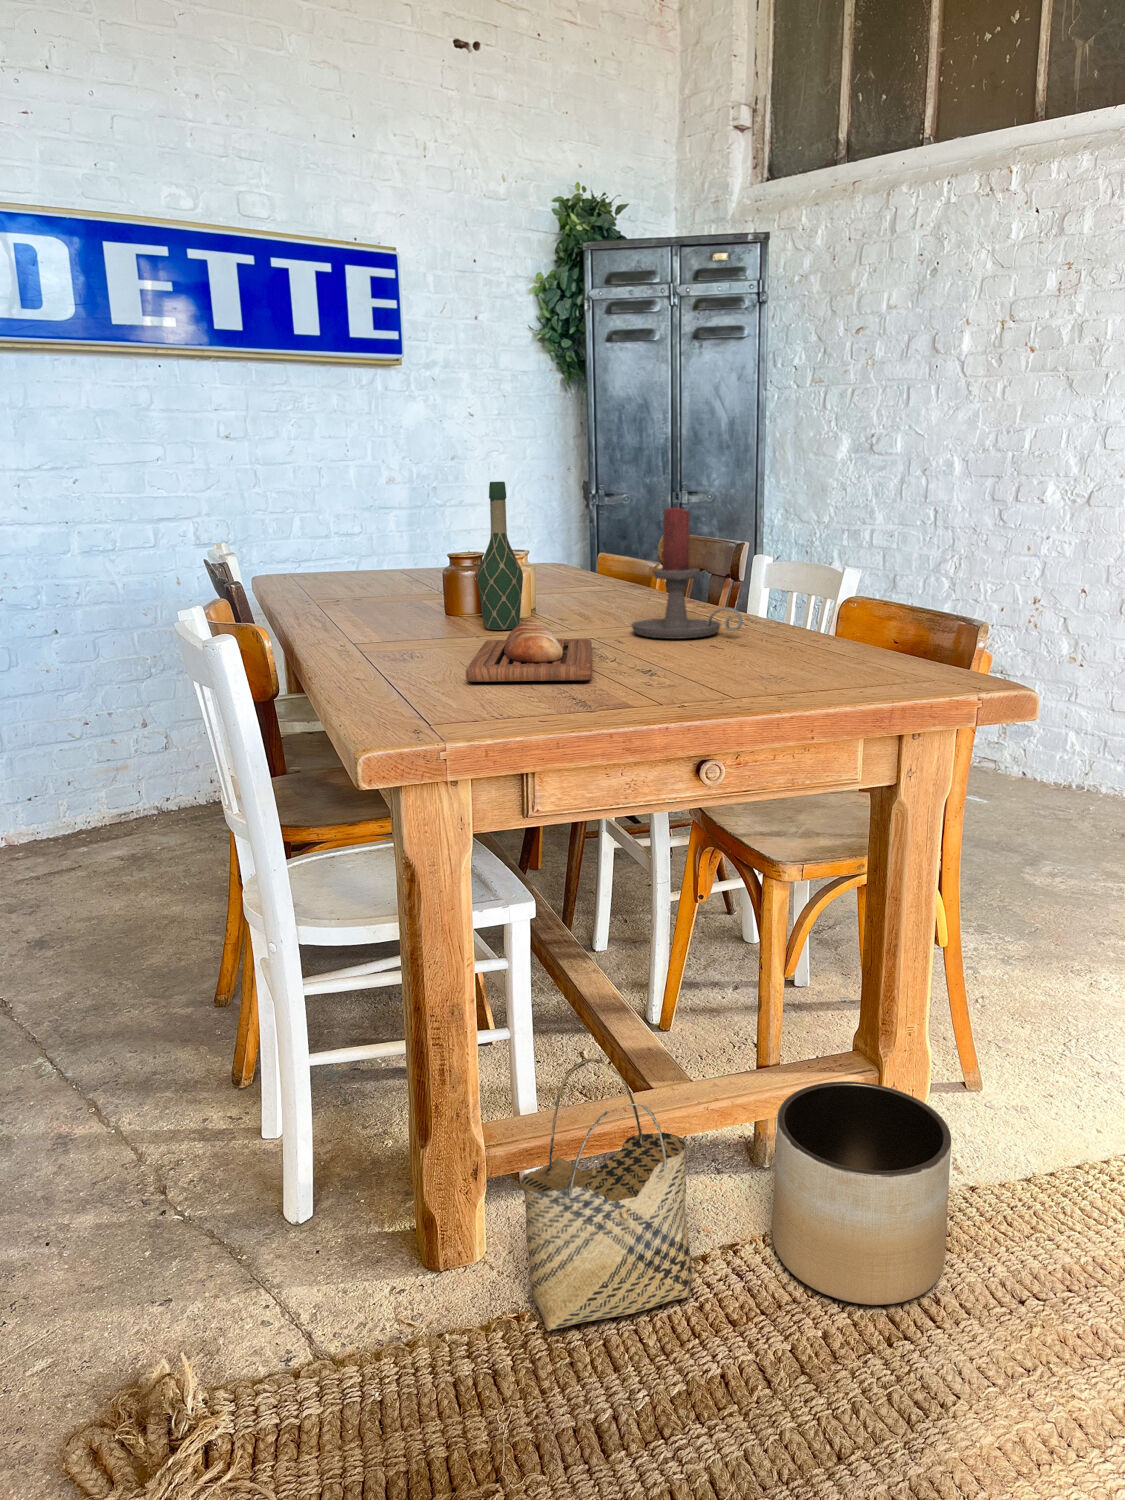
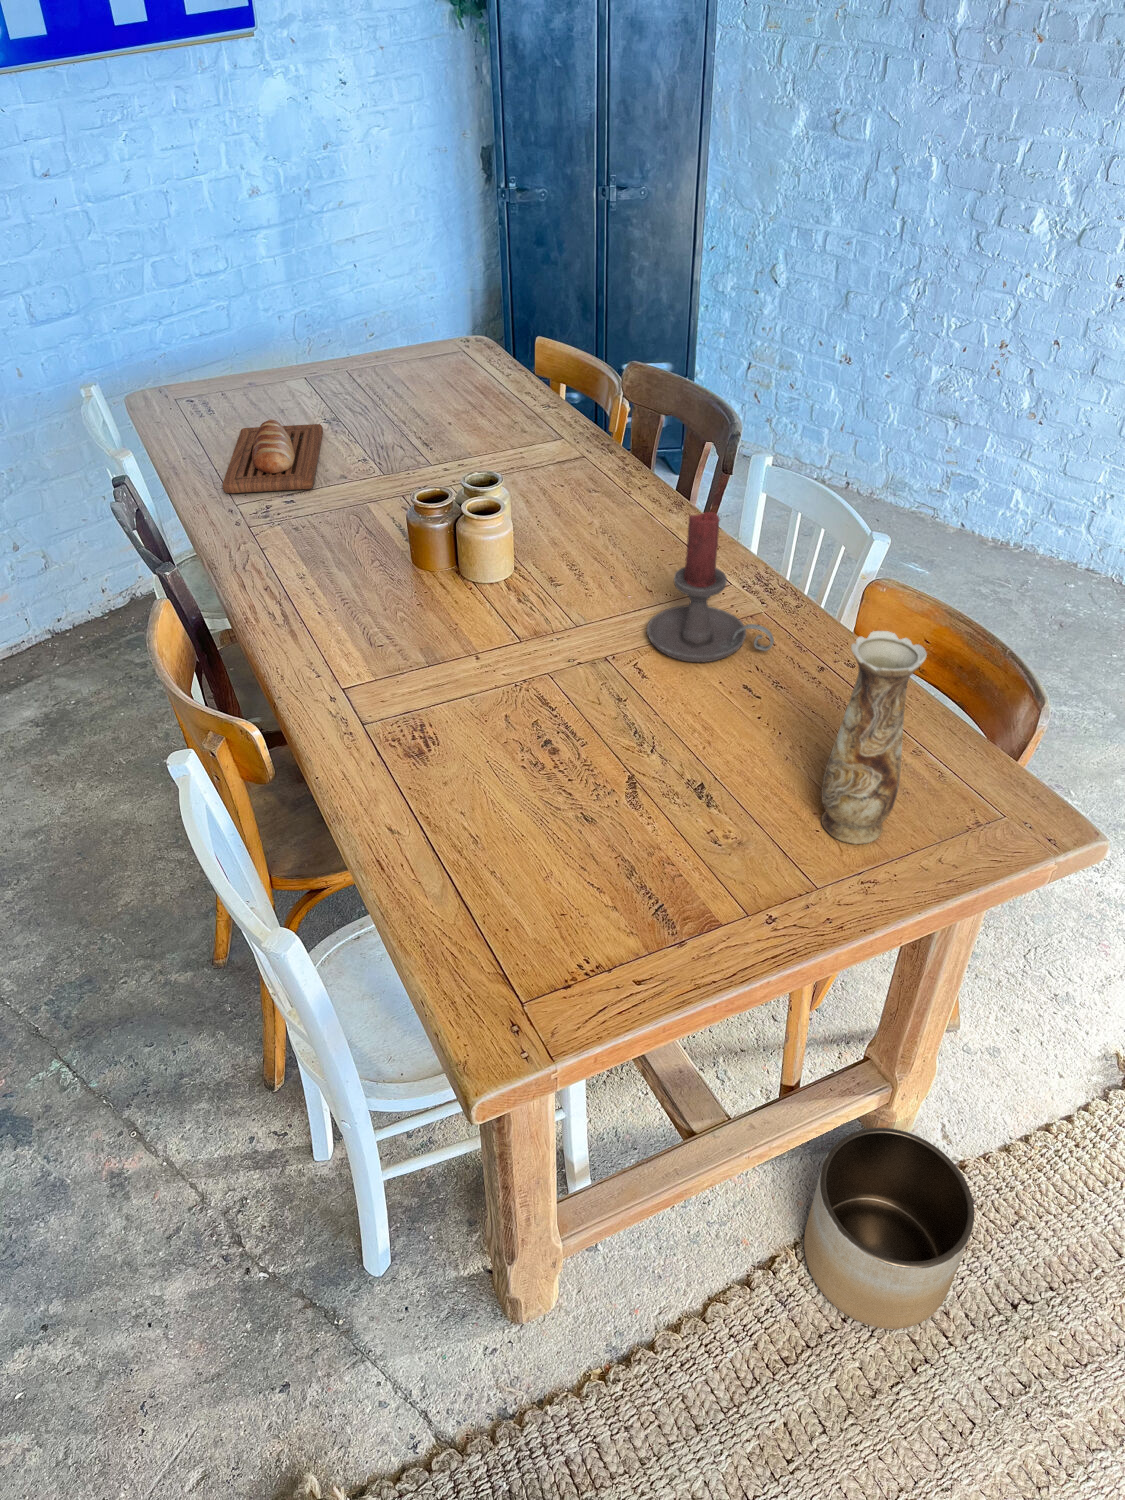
wine bottle: present [477,482,523,630] -> none [466,467,520,631]
vase: none [752,487,825,688] -> present [821,631,927,844]
bread loaf: present [466,622,592,682] -> present [222,419,323,493]
woven basket: present [520,1059,692,1331] -> none [609,1188,748,1396]

